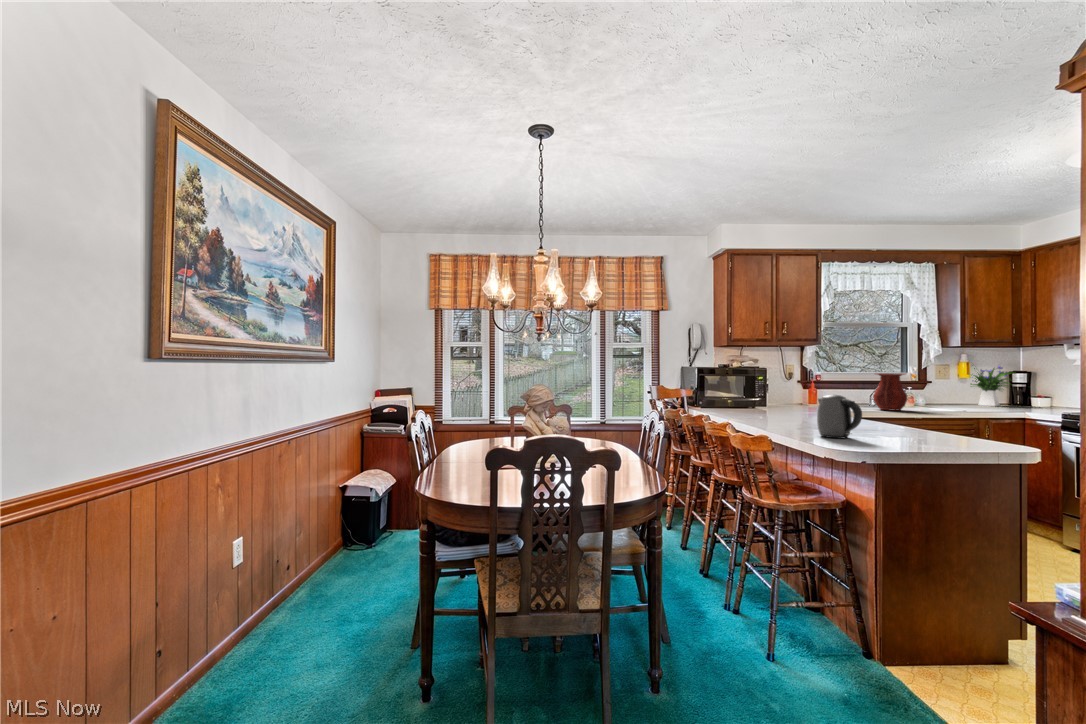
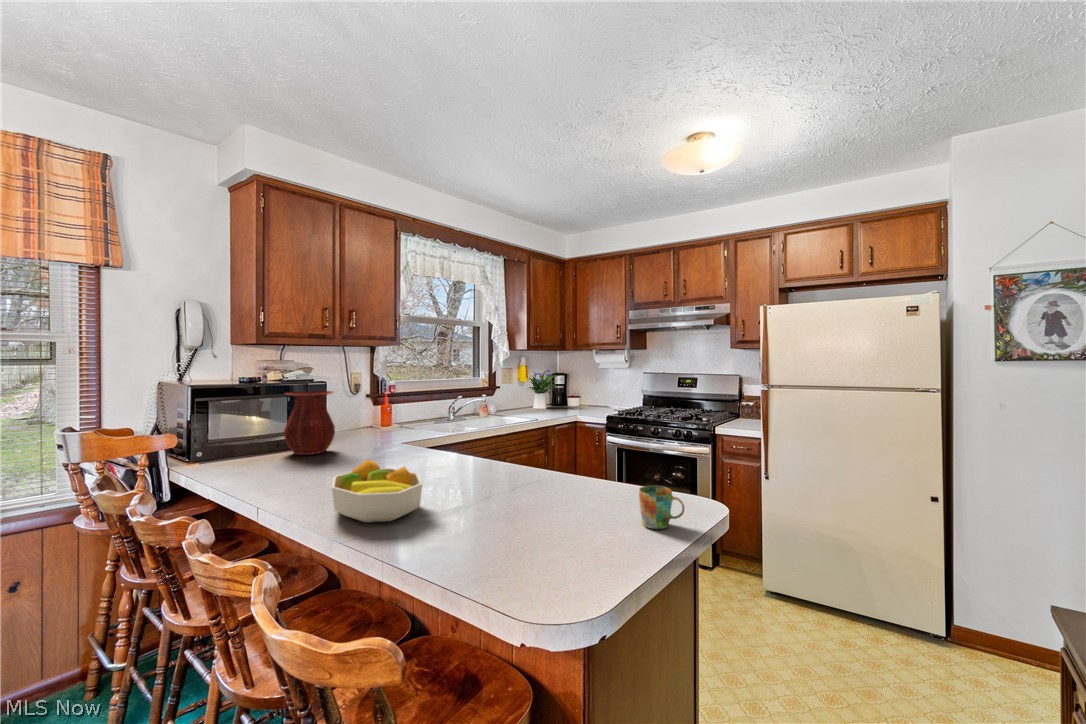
vase: present [874,373,907,410] -> present [284,391,335,455]
kettle: present [817,395,862,438] -> none [475,469,570,576]
fruit bowl: none [761,401,806,426] -> present [332,460,422,523]
mug: none [930,419,962,441] -> present [639,486,684,529]

